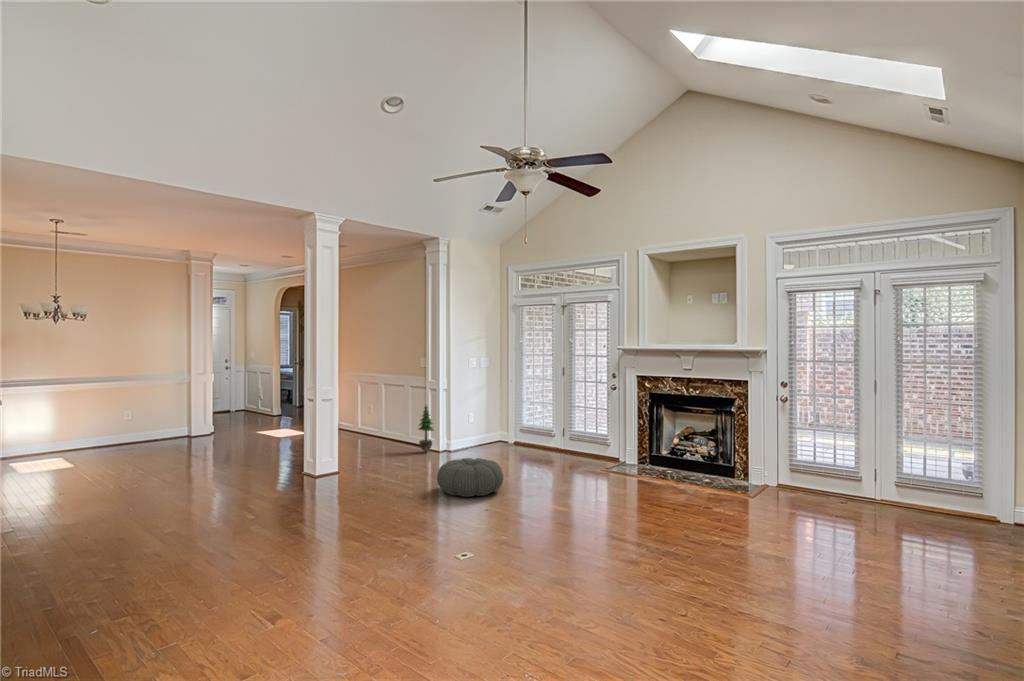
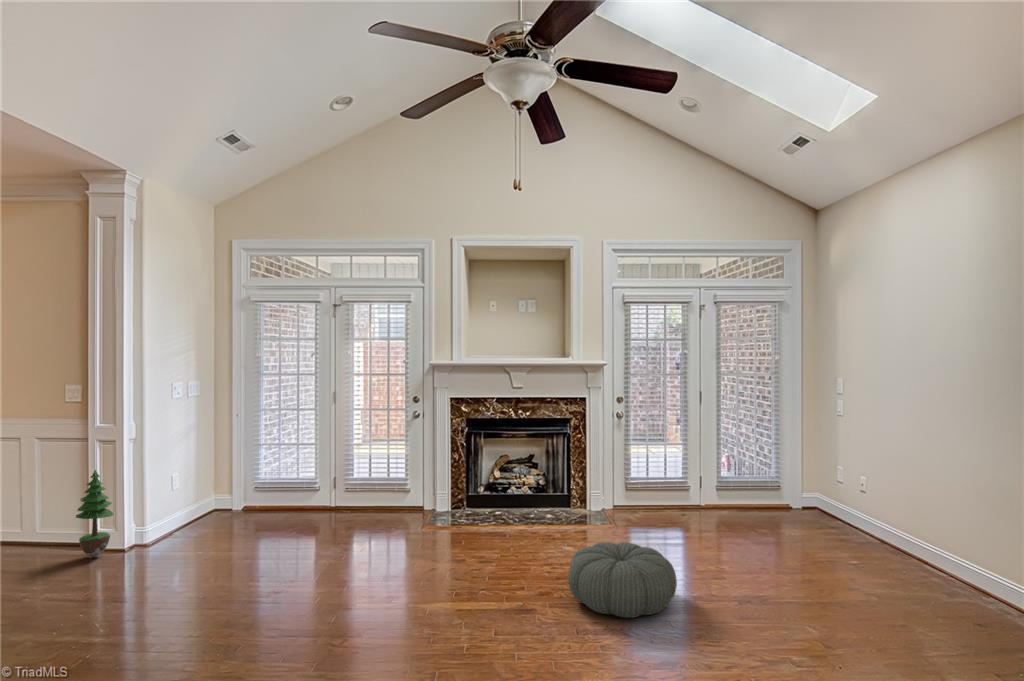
pouf: present [437,458,503,497] -> present [568,542,677,618]

